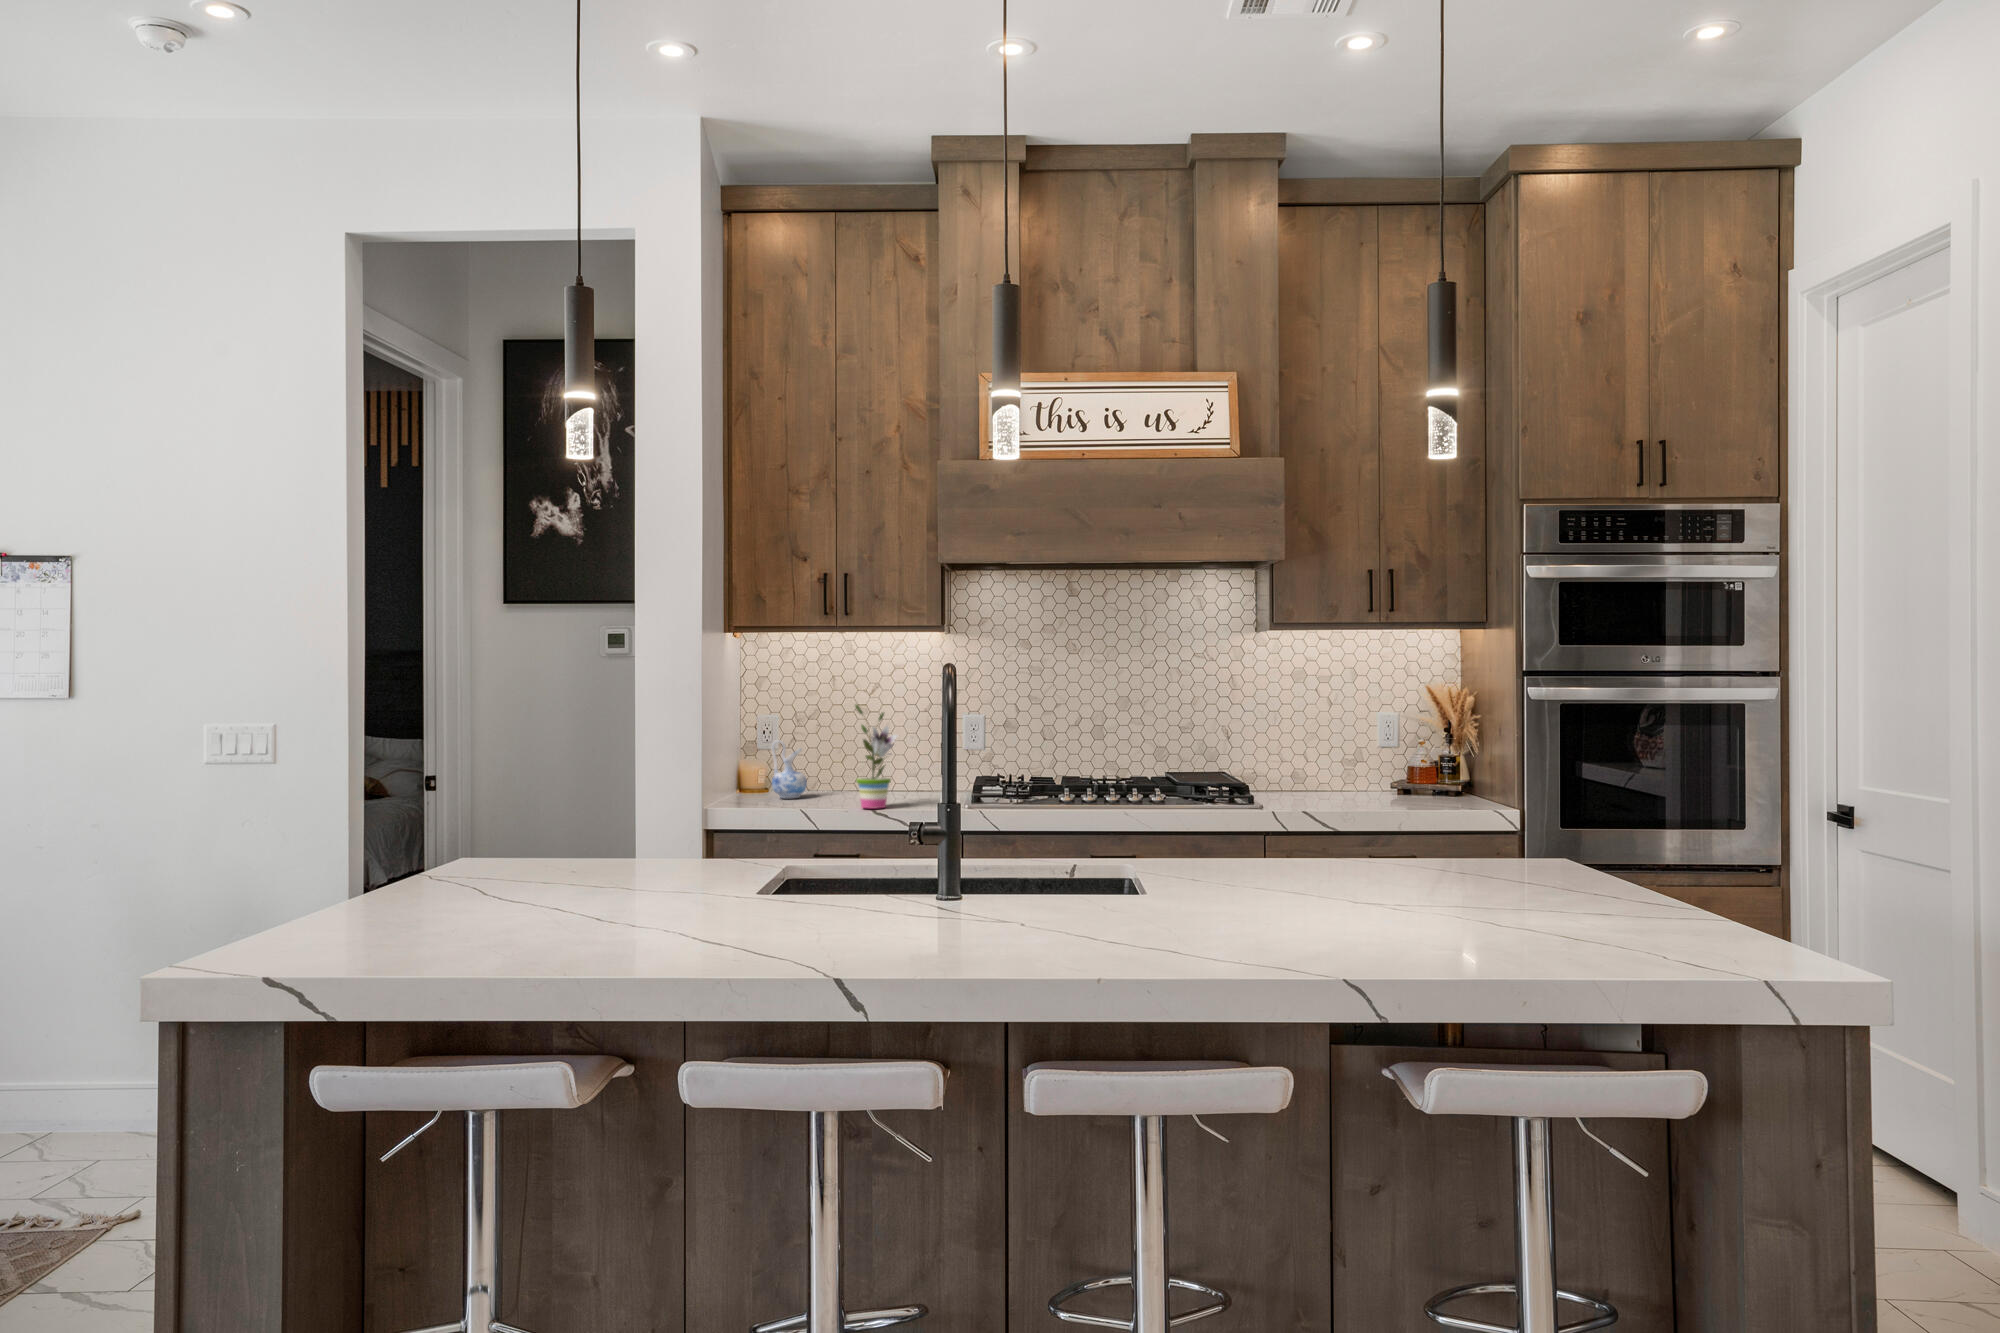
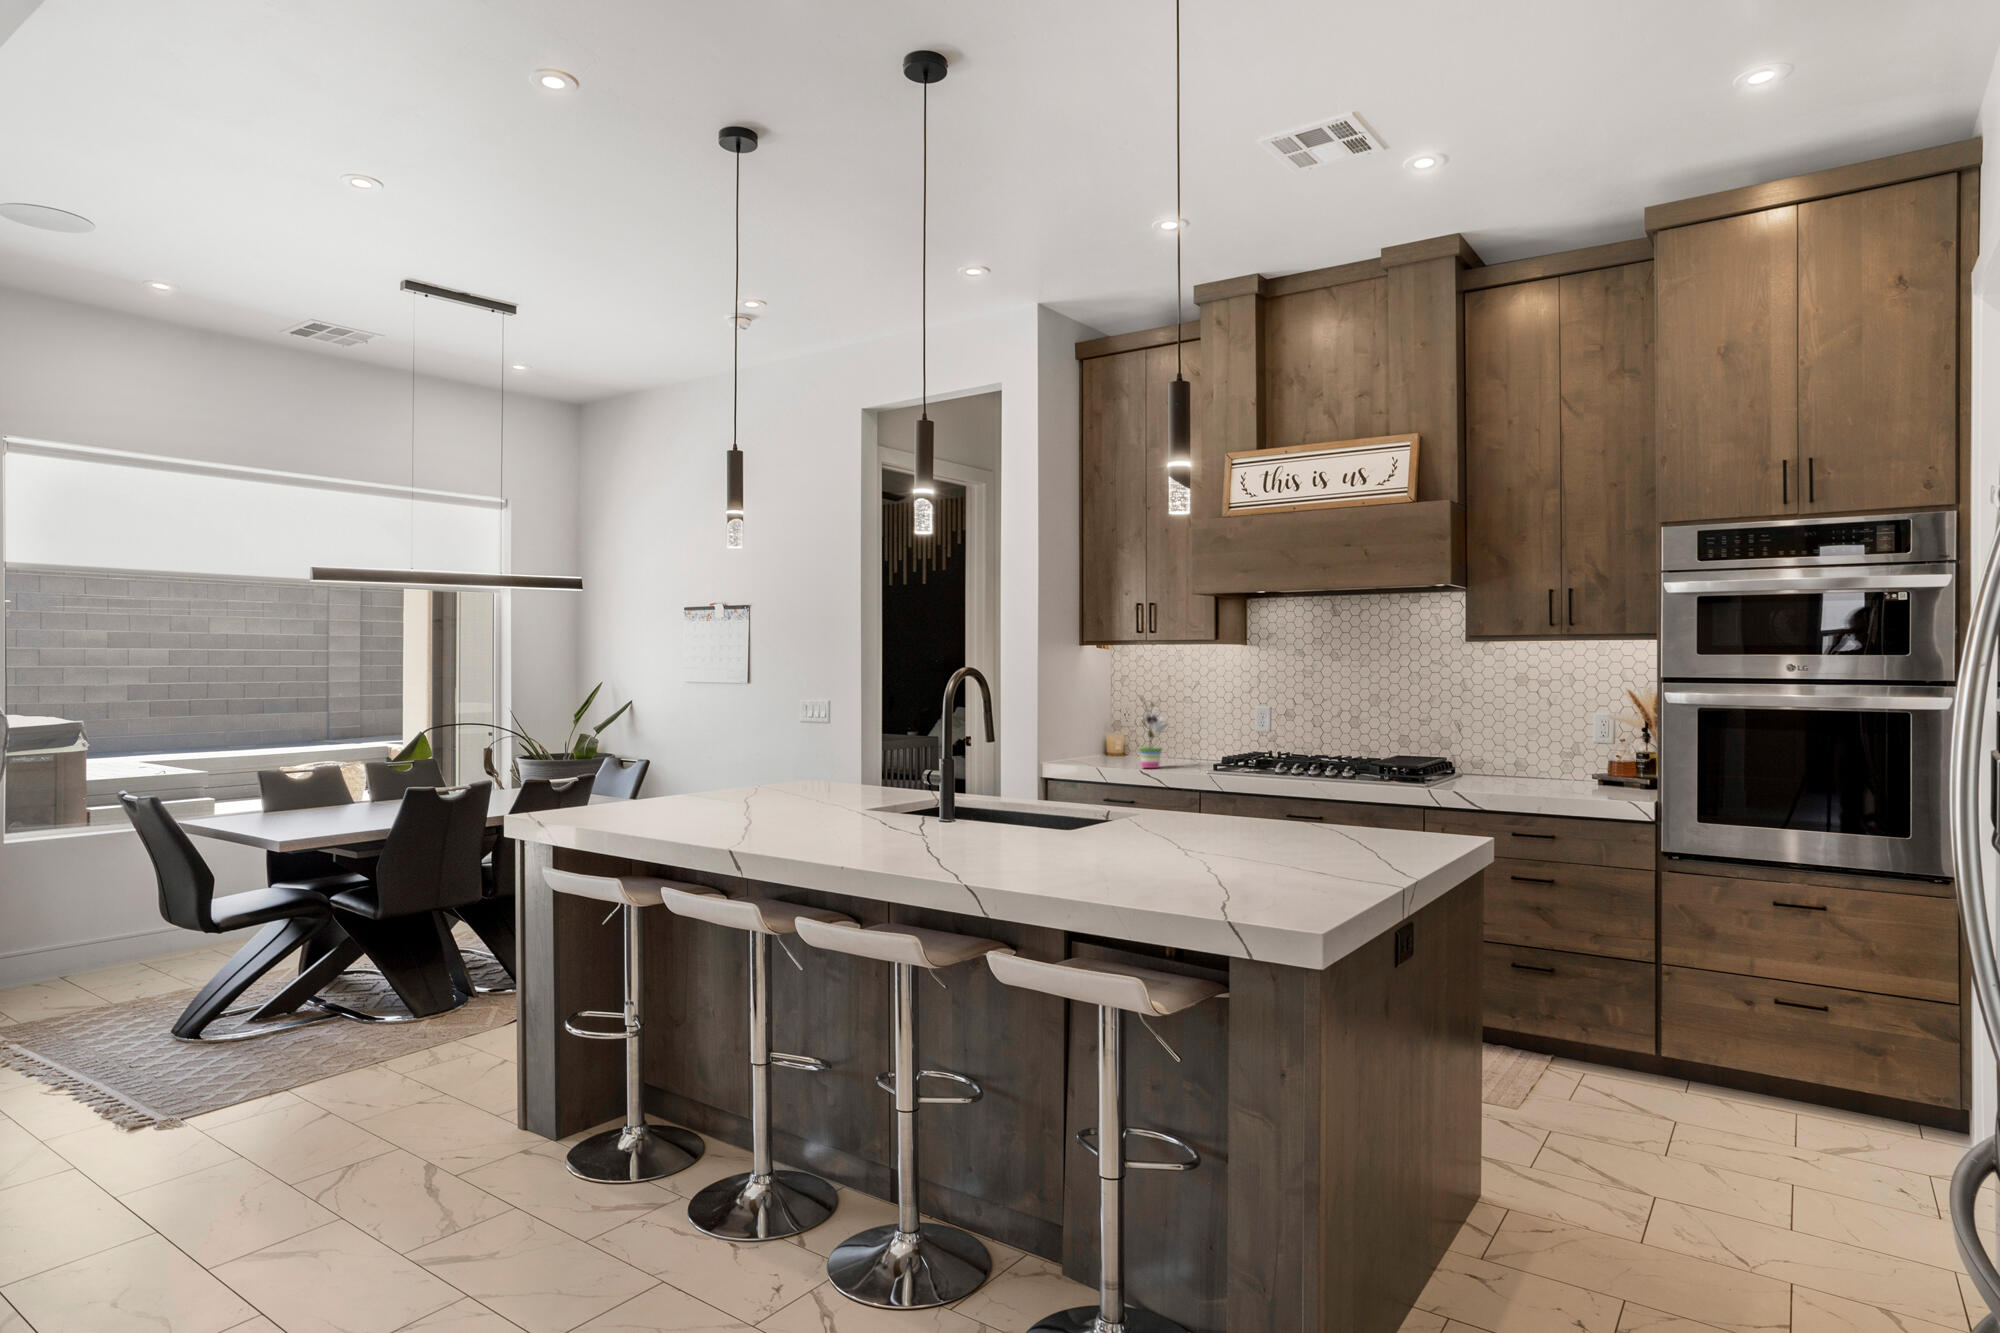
ceramic pitcher: present [772,740,807,798] -> none [1110,718,1134,758]

